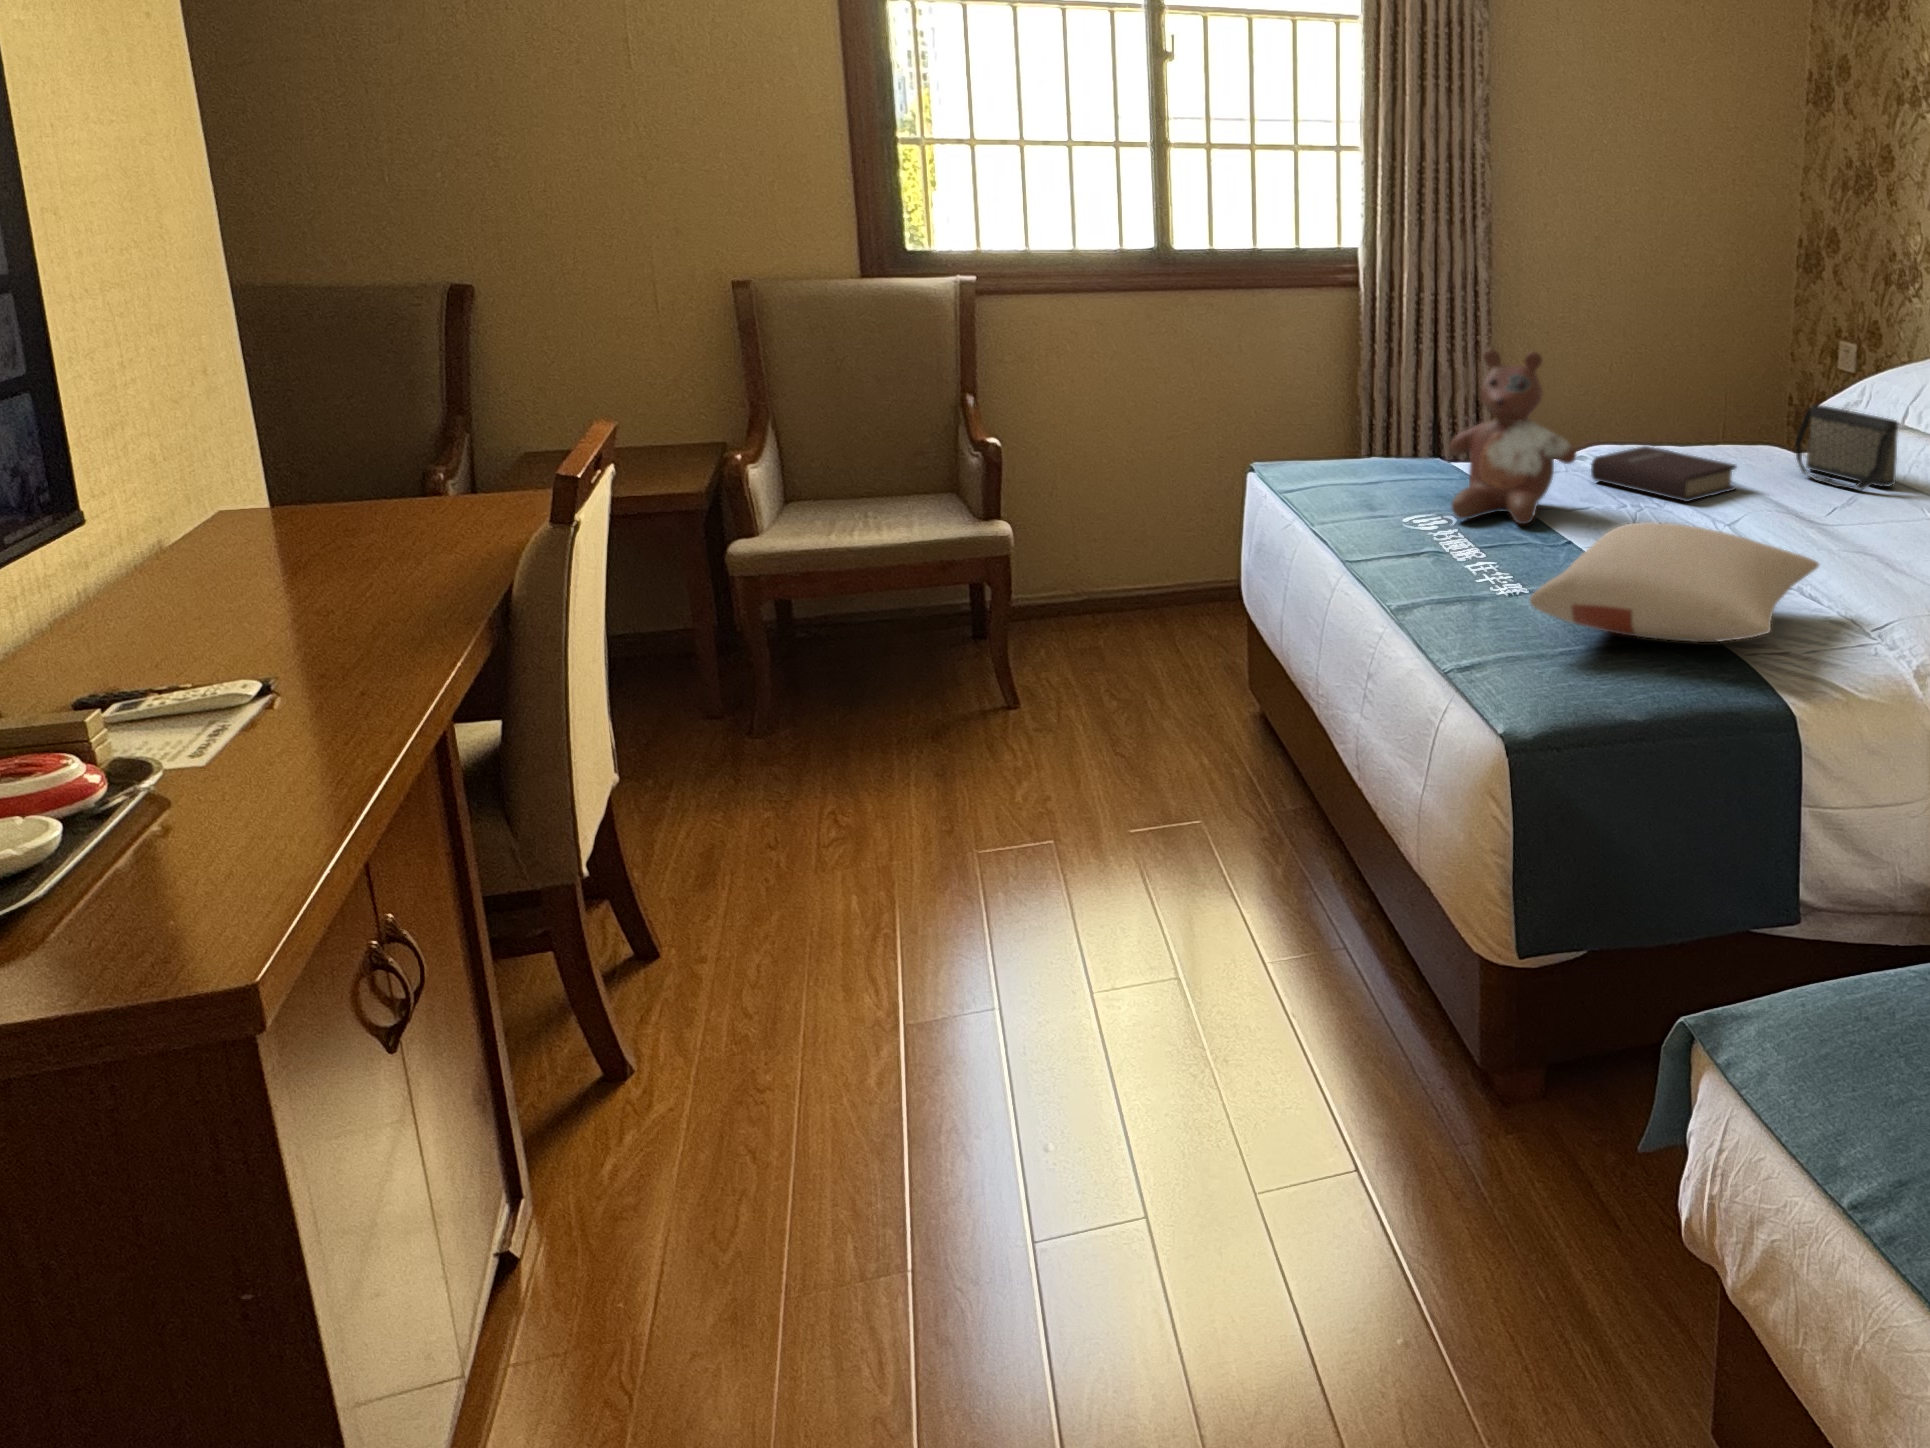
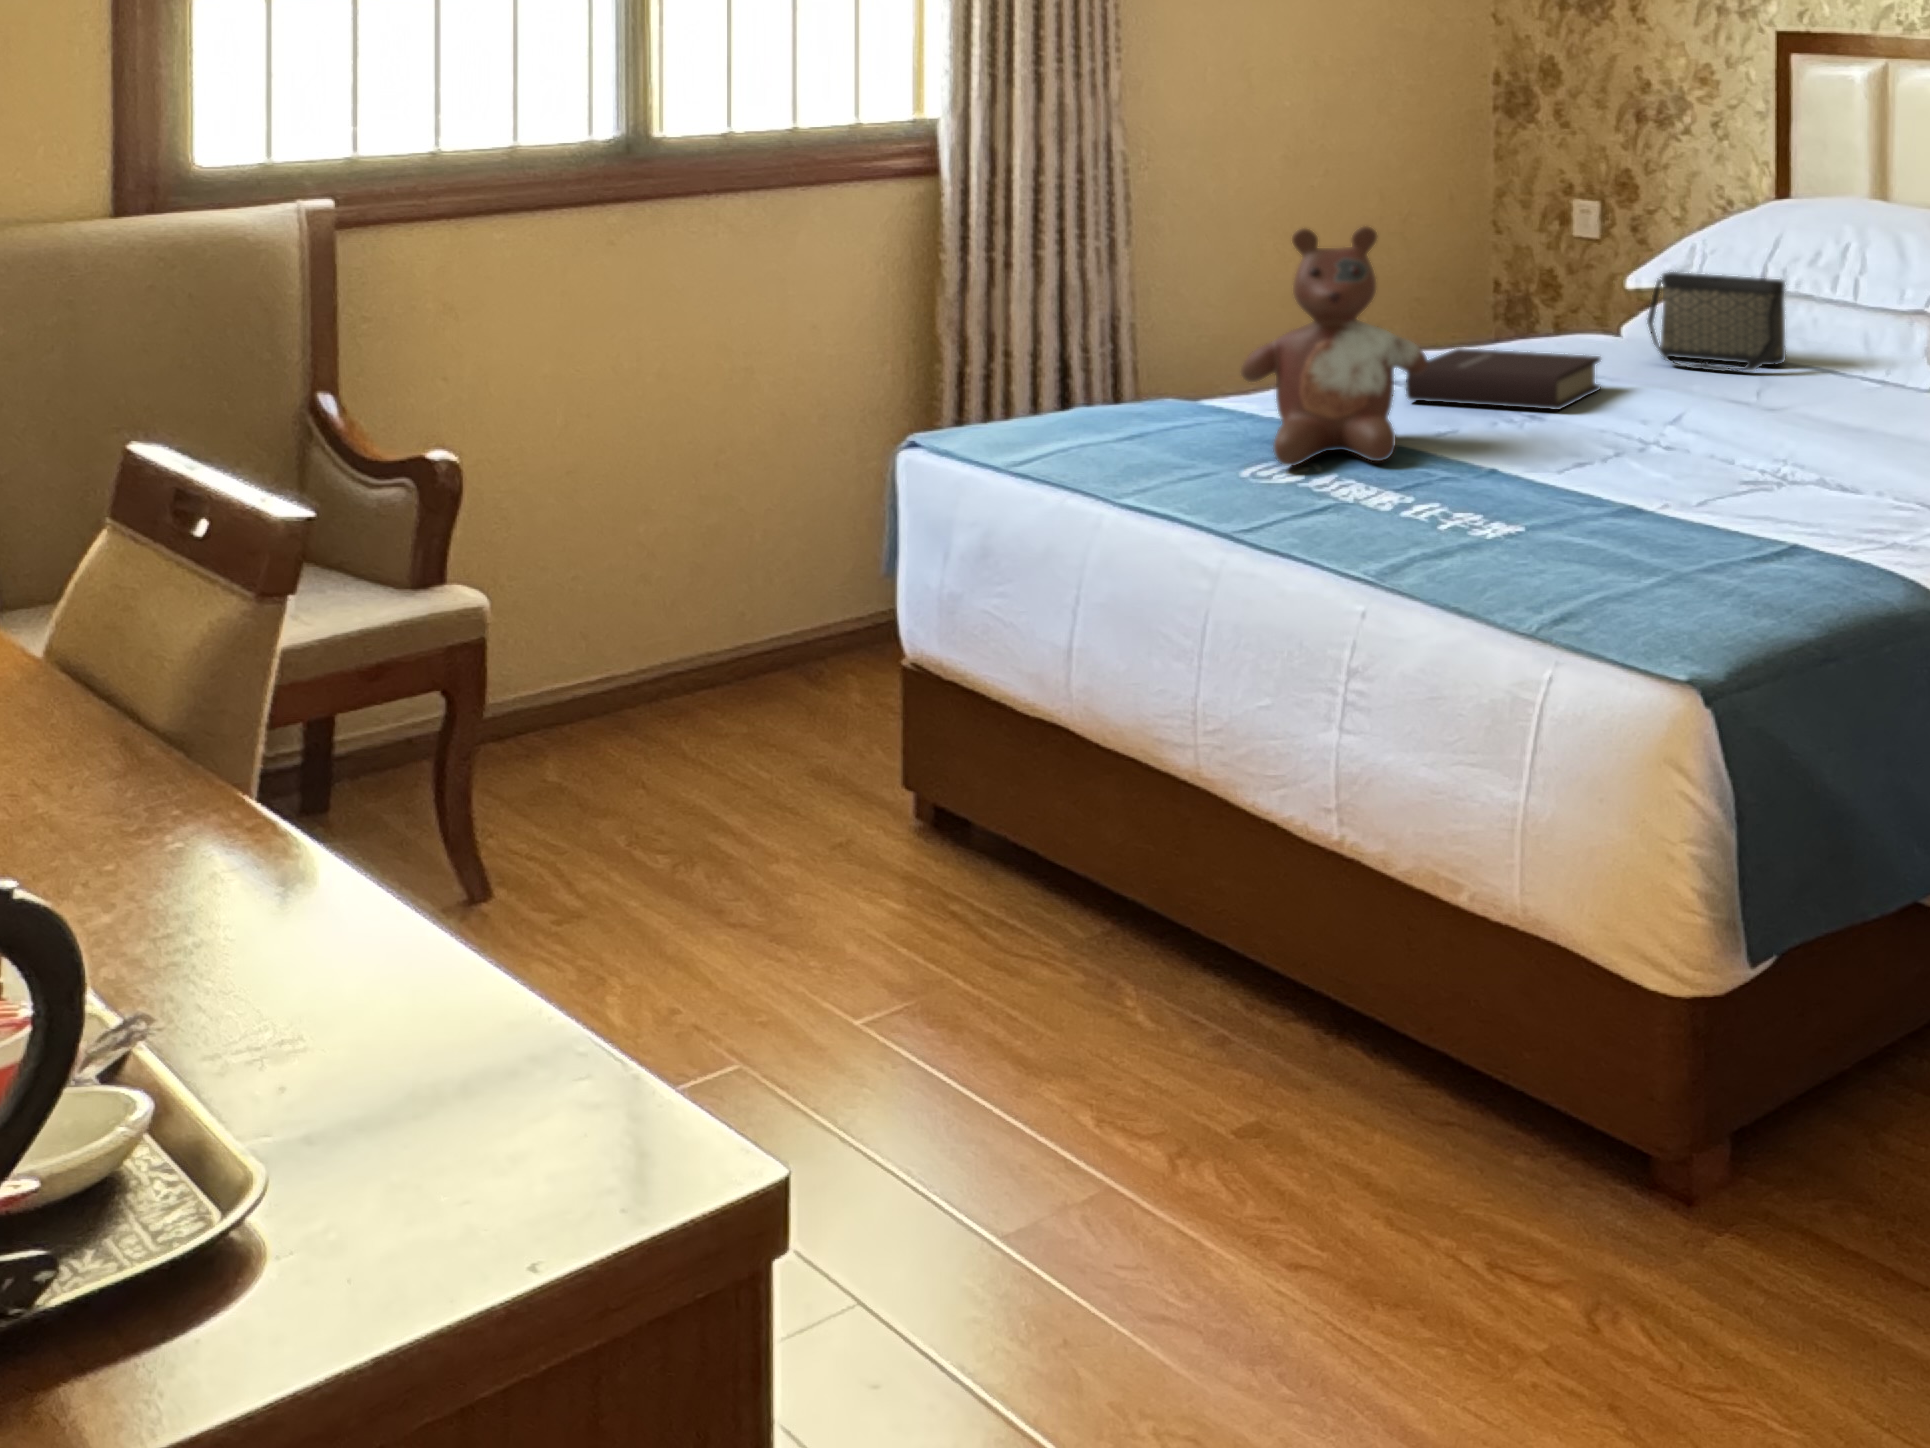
pillow: present [1530,522,1819,642] -> none [1567,414,1881,557]

